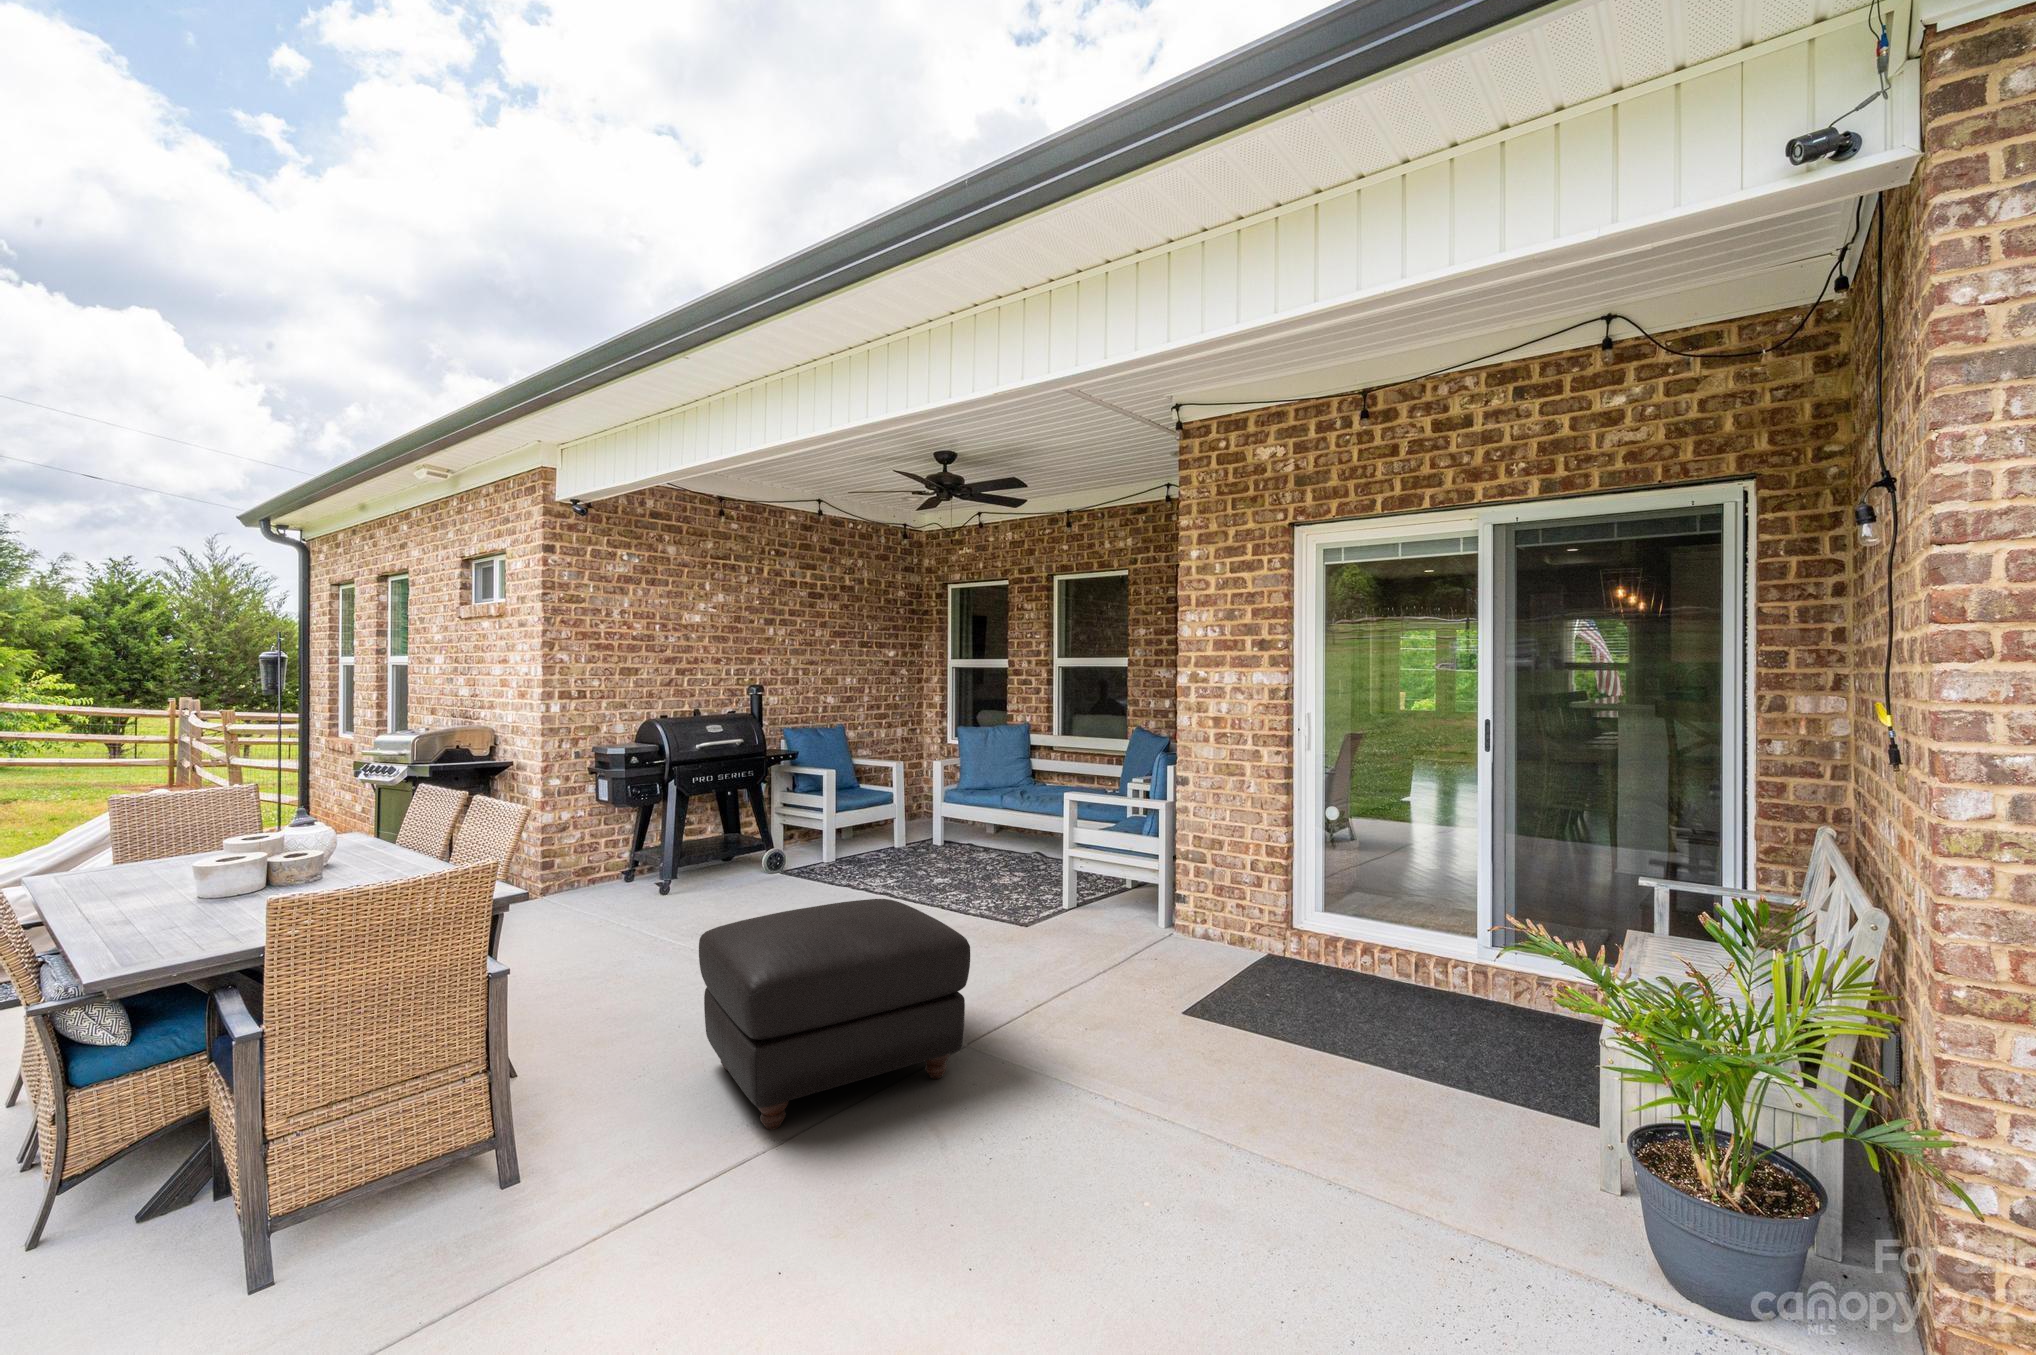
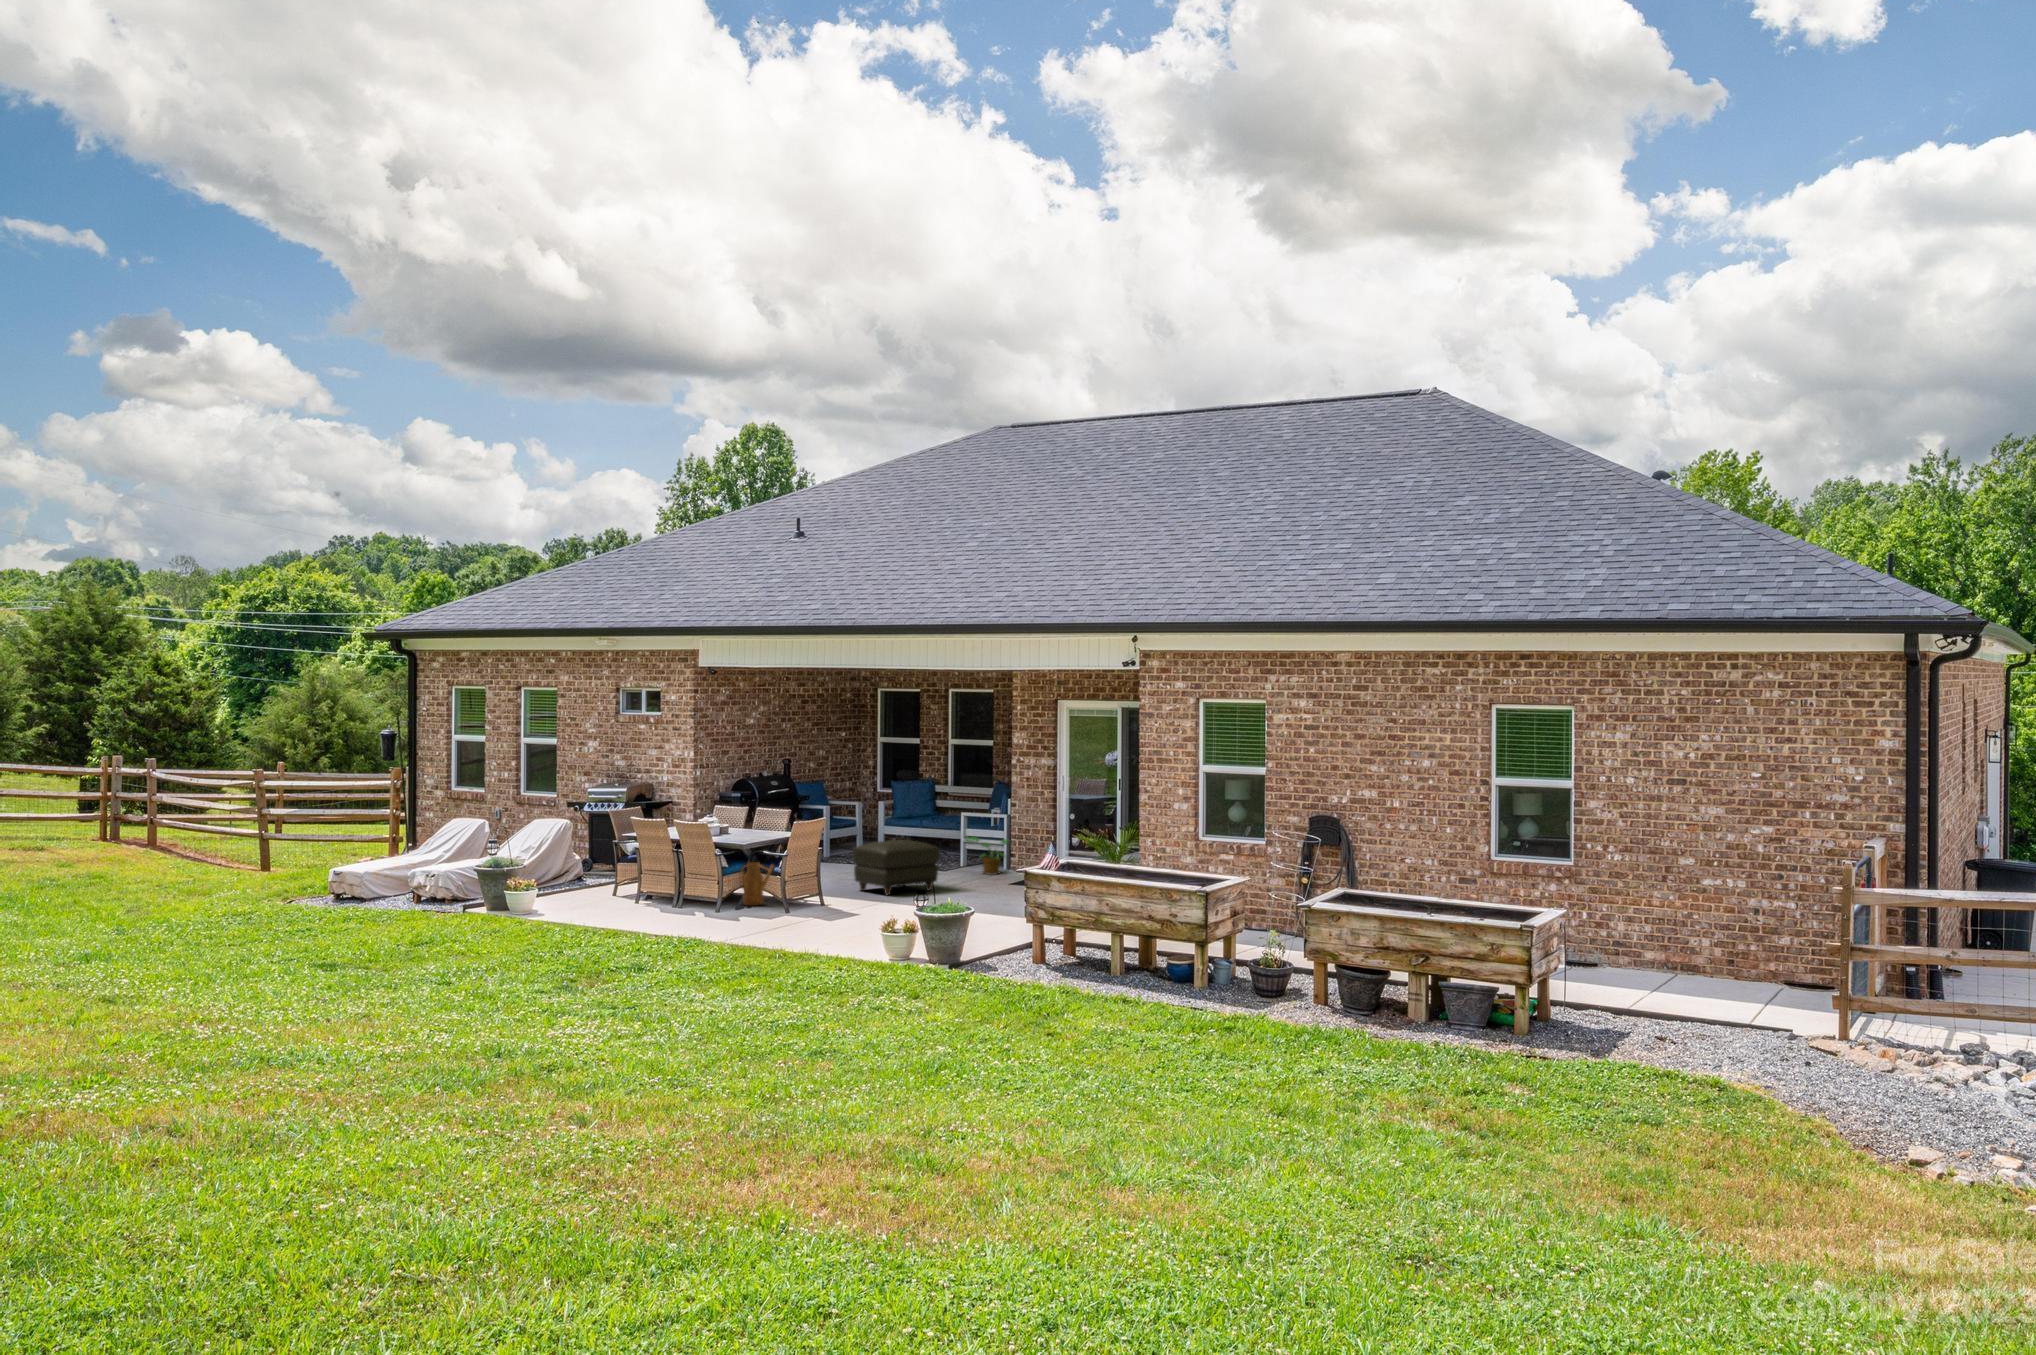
potted plant: none [1065,853,1179,949] -> present [965,837,1010,875]
watering can: none [56,1058,180,1277] -> present [742,862,774,905]

